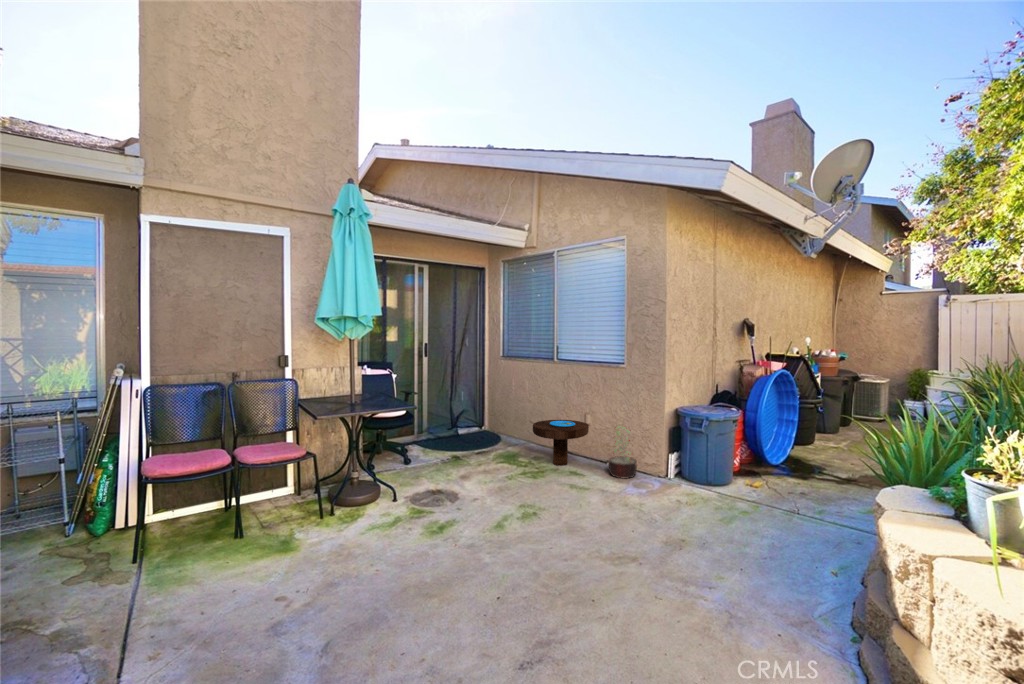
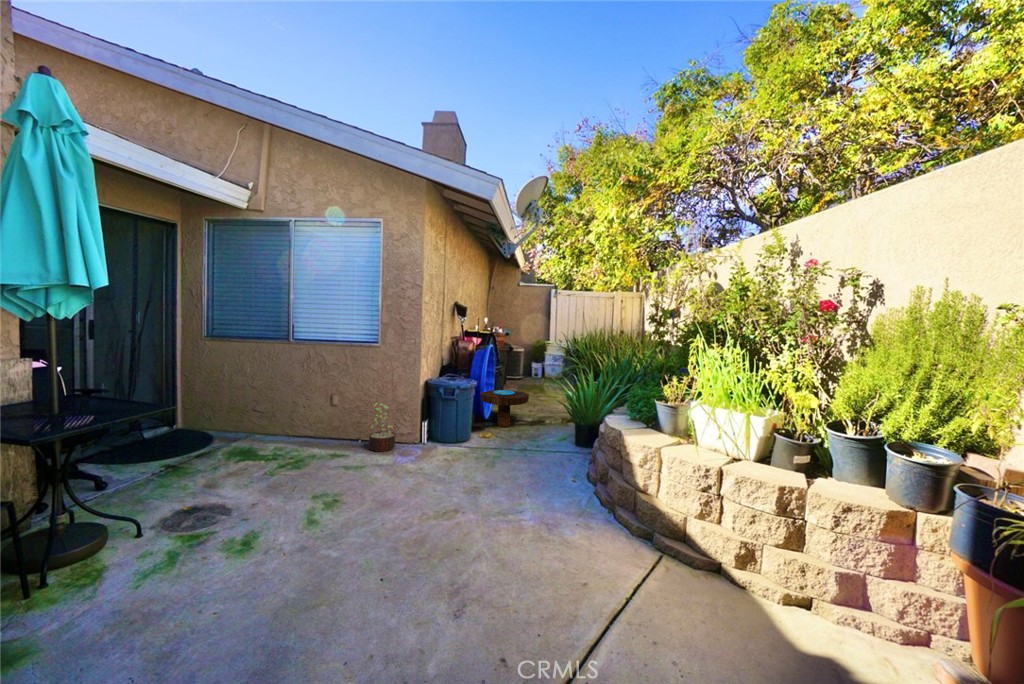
side table: present [533,420,589,466] -> present [480,390,529,428]

